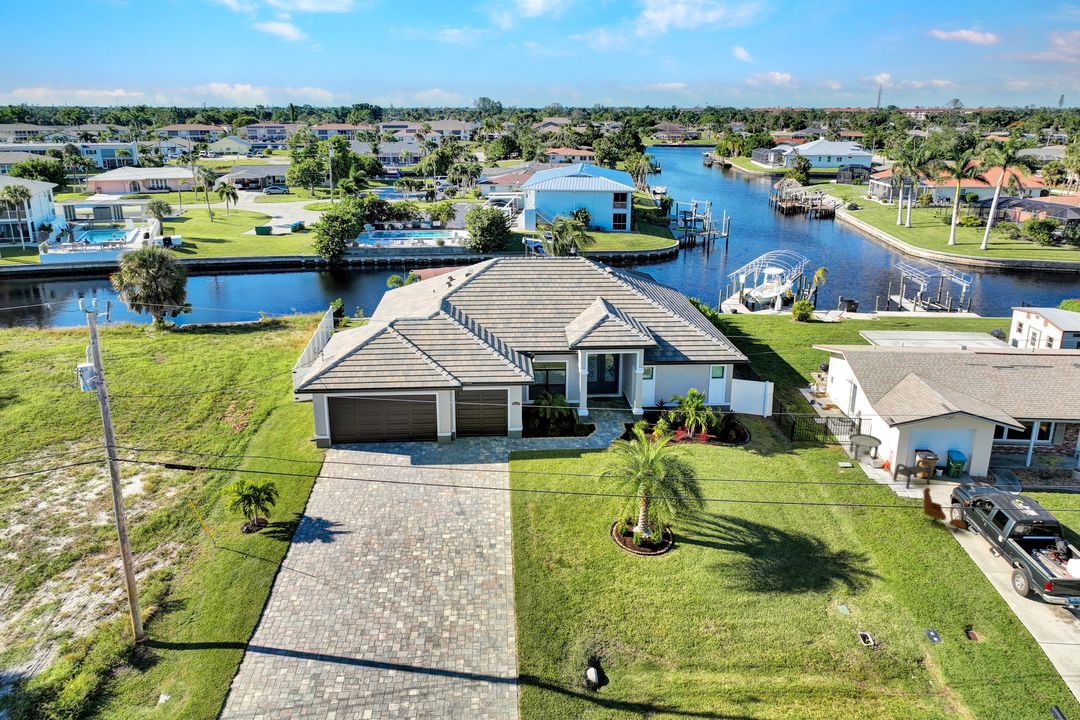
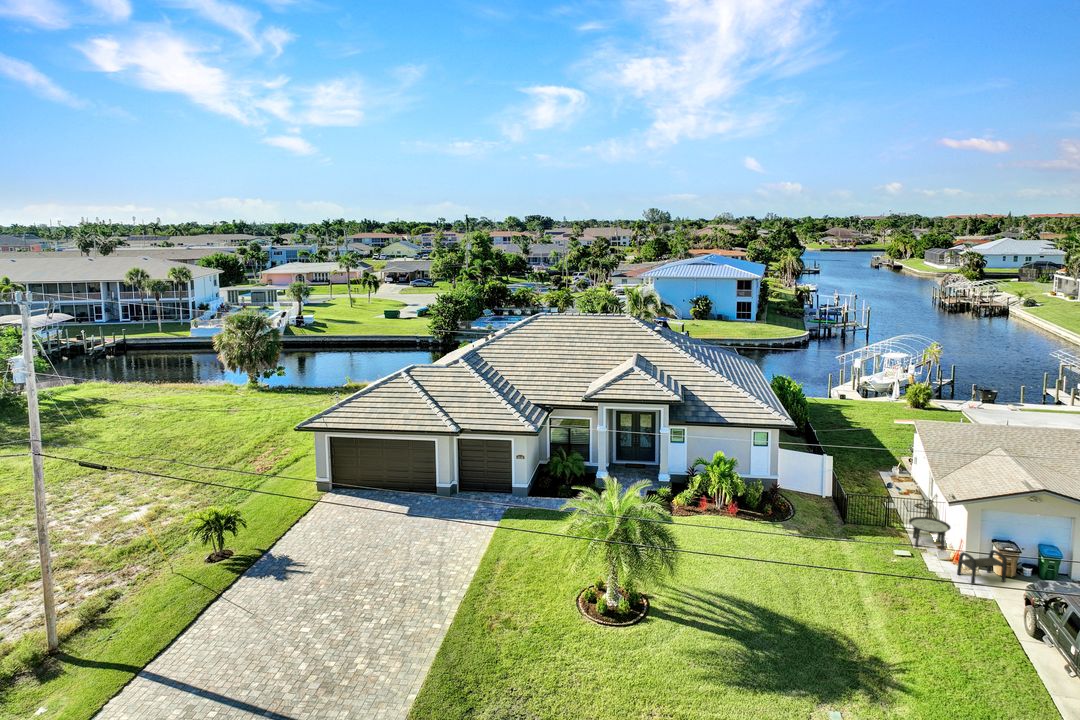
lounge chair: present [923,488,966,532] -> none [976,579,1033,642]

